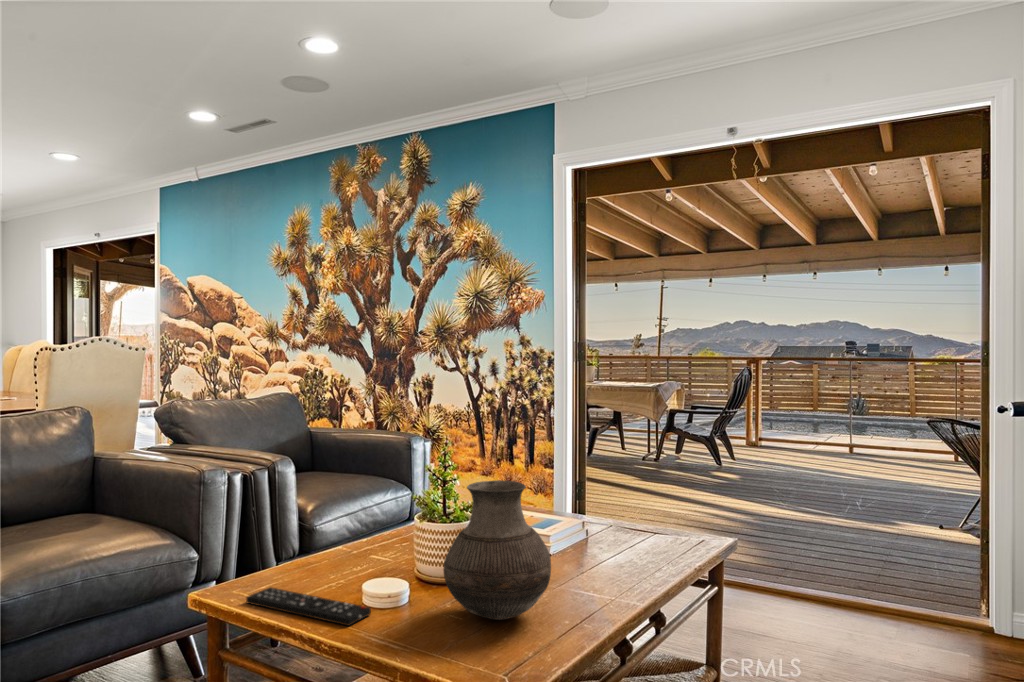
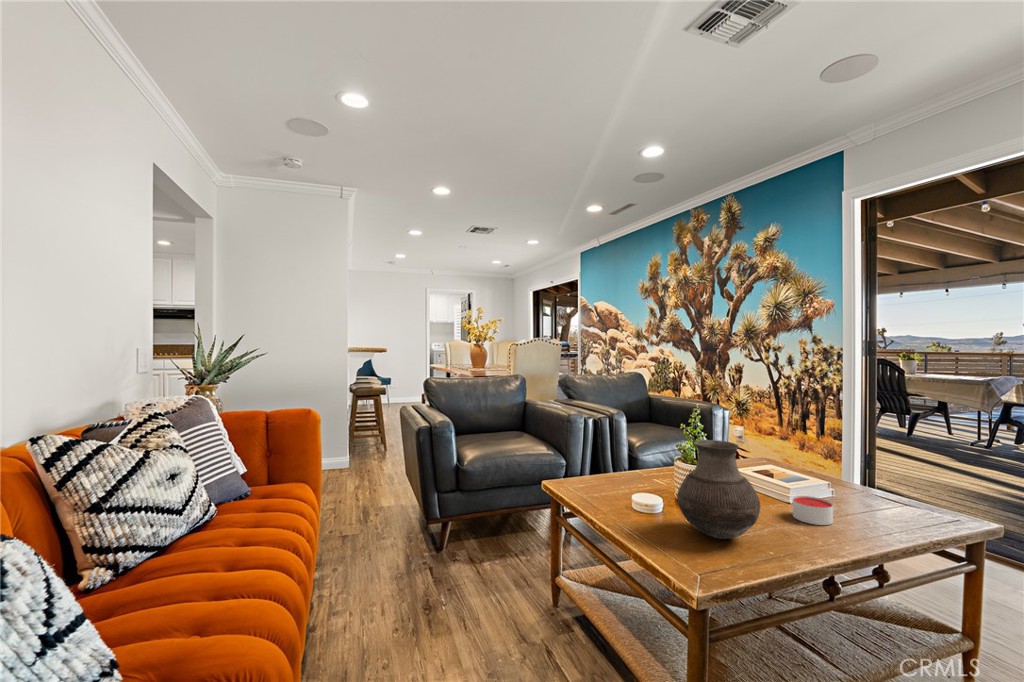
candle: none [563,540,607,574] -> present [792,496,833,525]
remote control: present [246,587,371,626] -> none [570,485,633,517]

